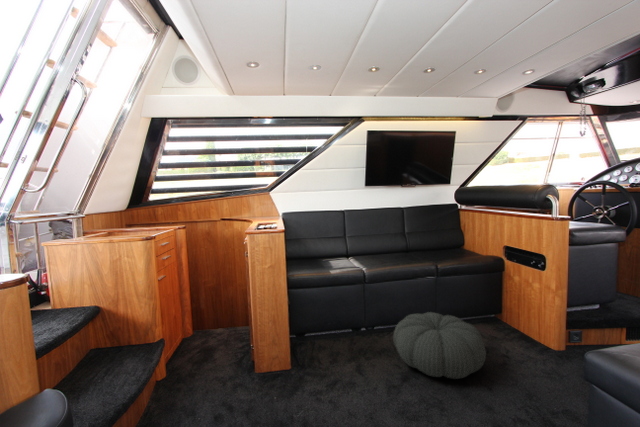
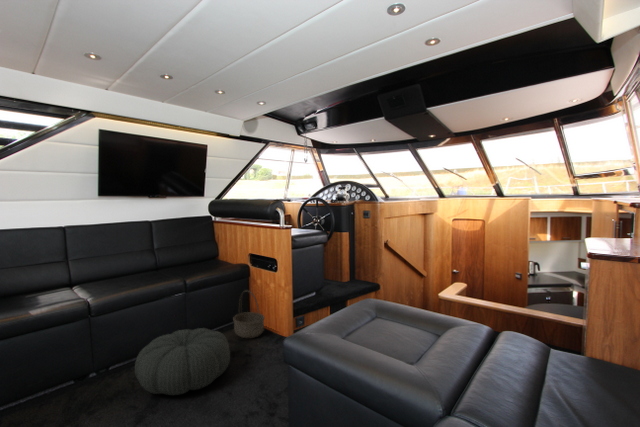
basket: none [484,285,524,340] -> present [233,291,264,338]

